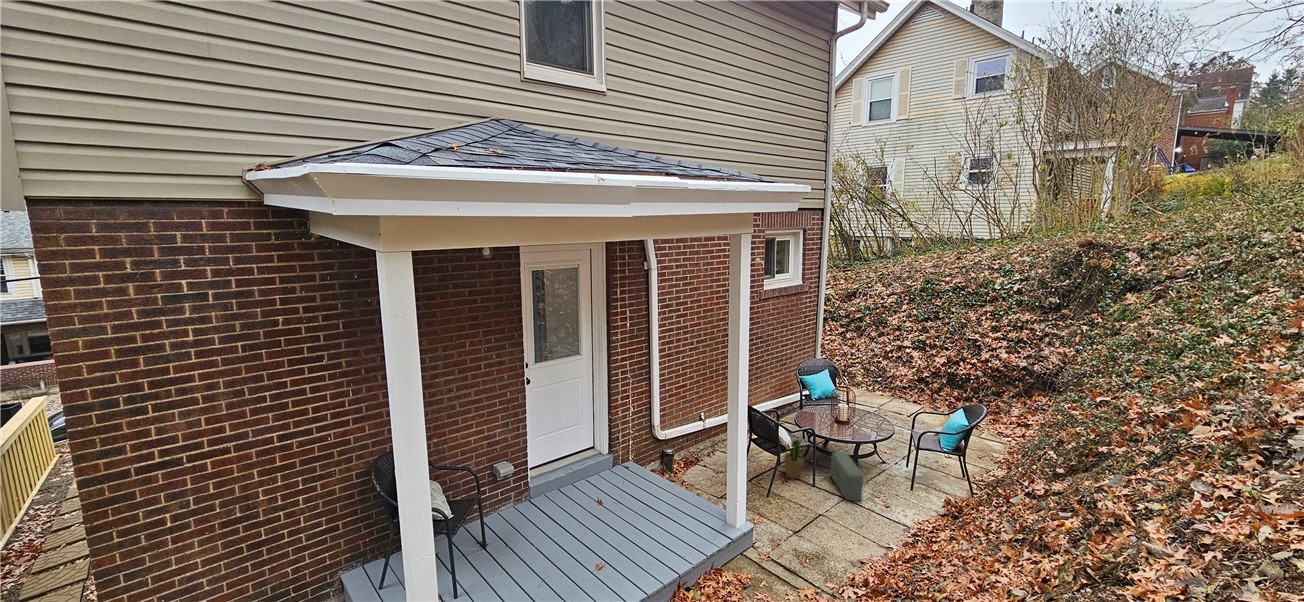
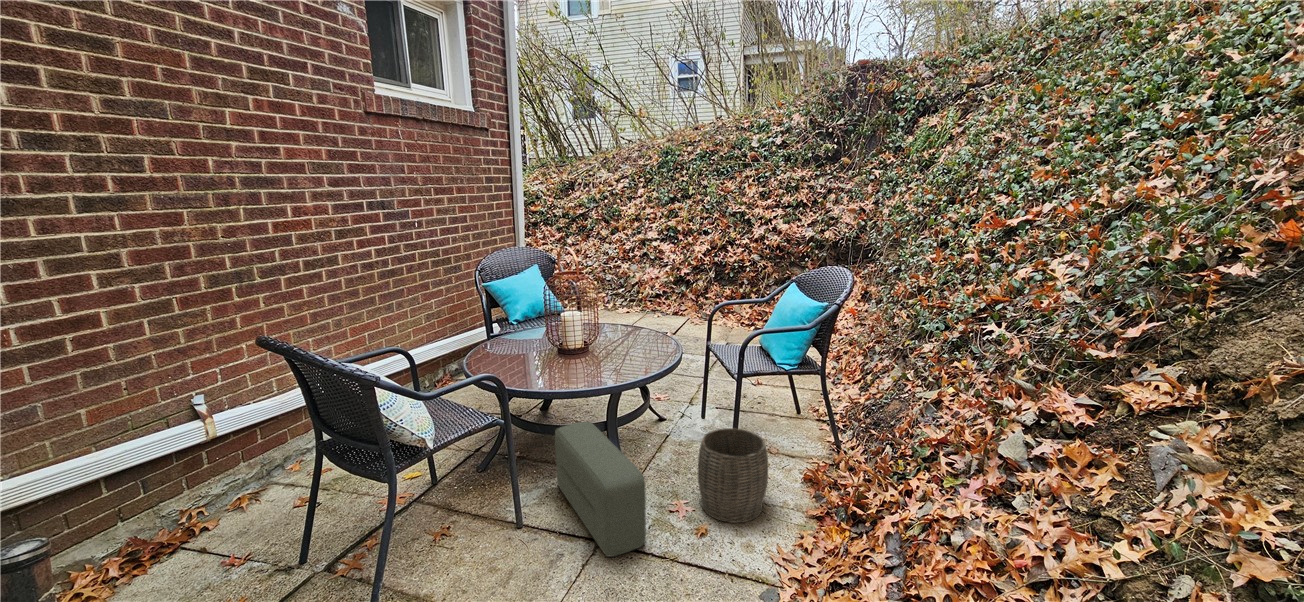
potted plant: present [784,439,804,479] -> none [422,410,487,528]
woven basket: none [887,468,917,505] -> present [698,428,768,523]

